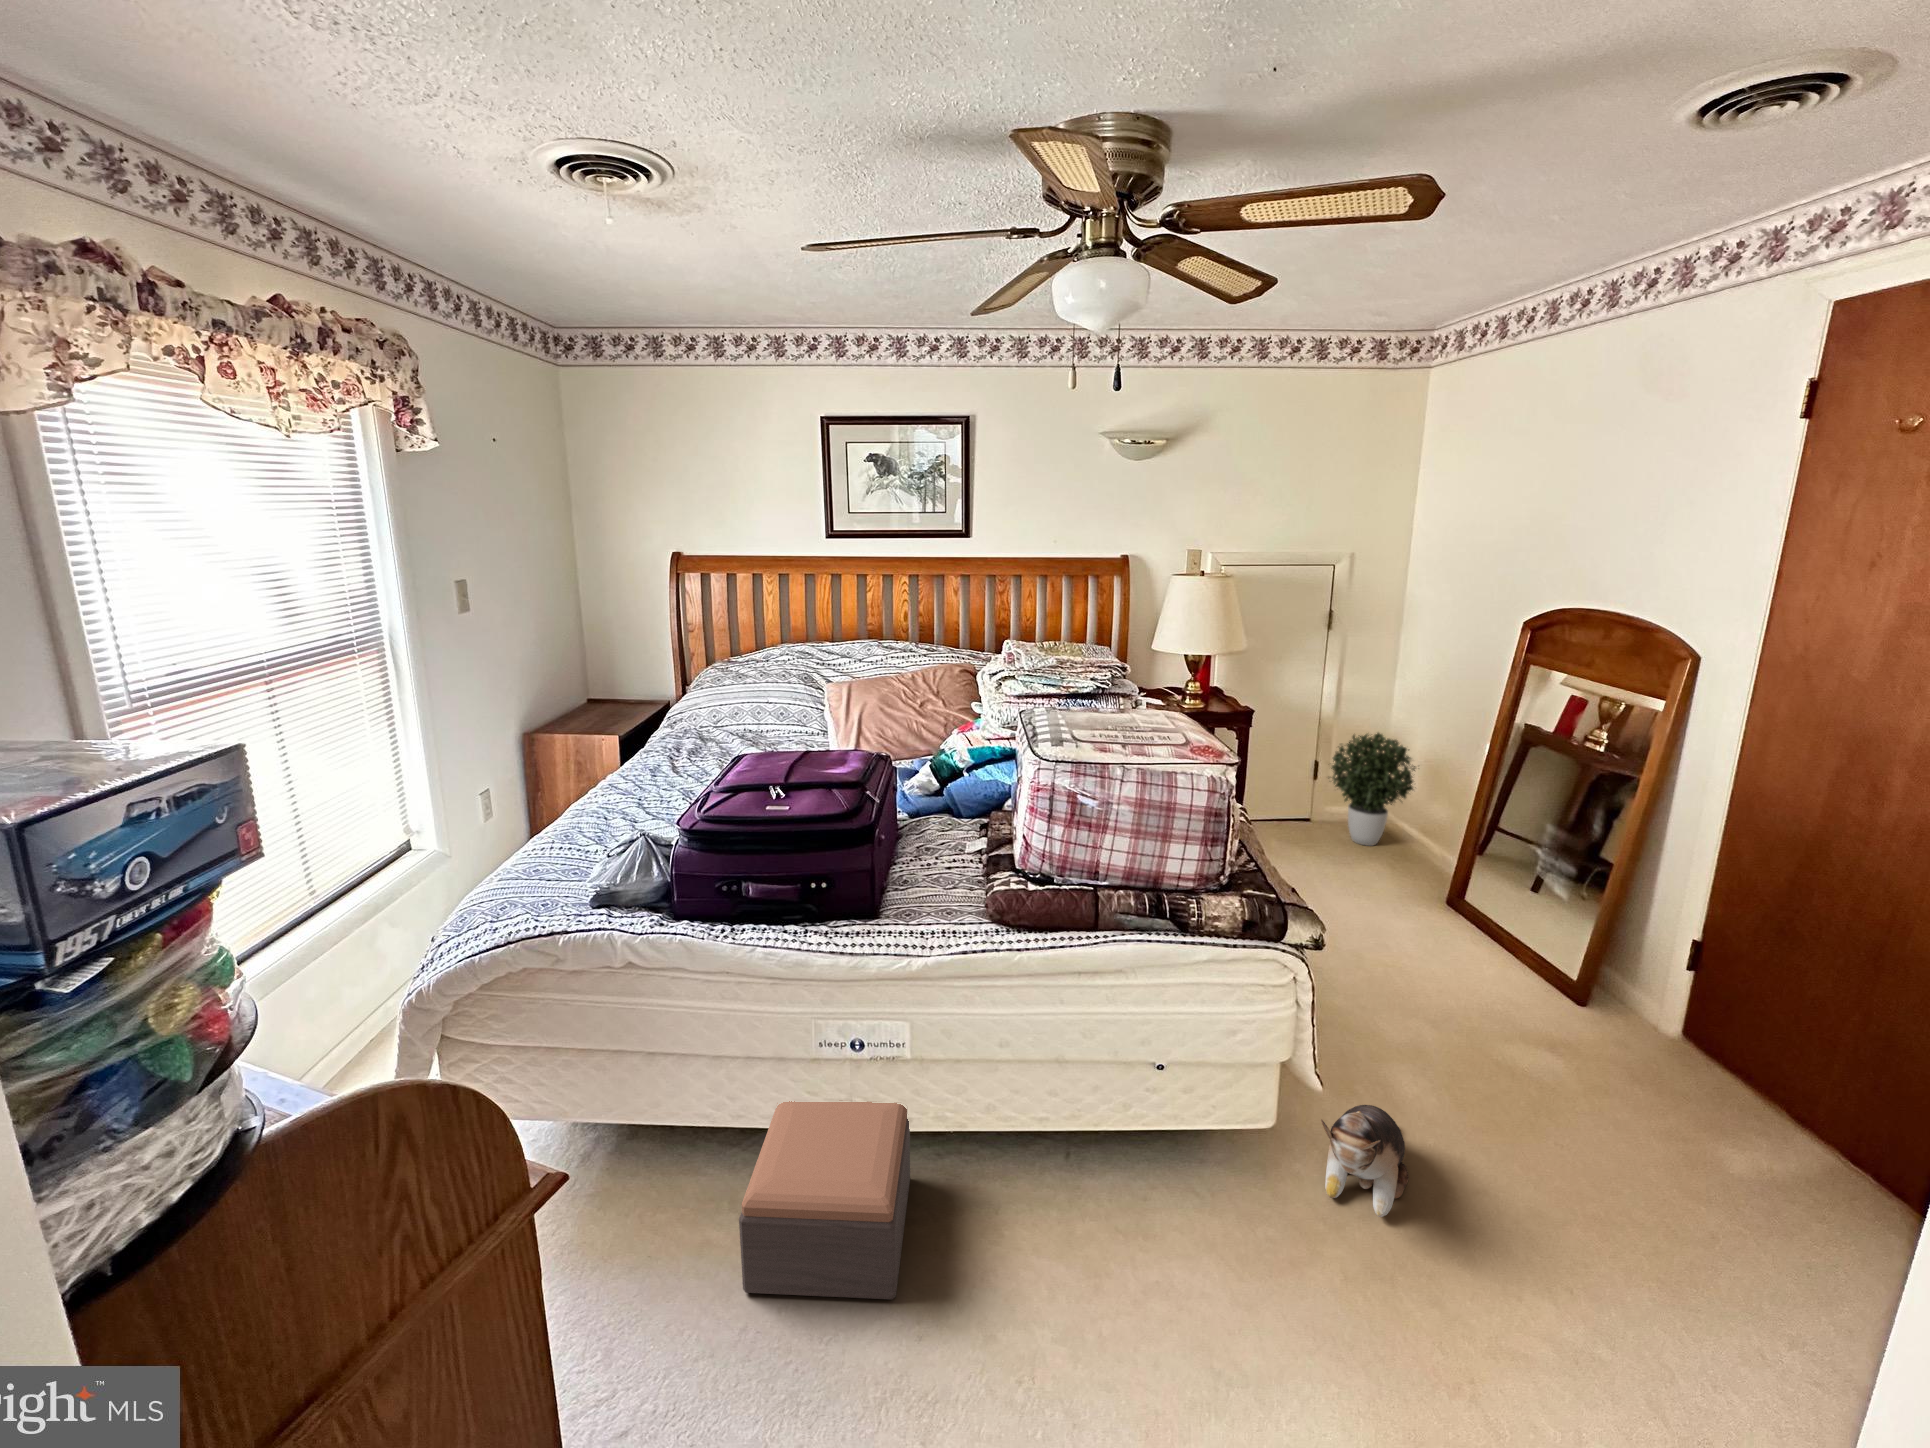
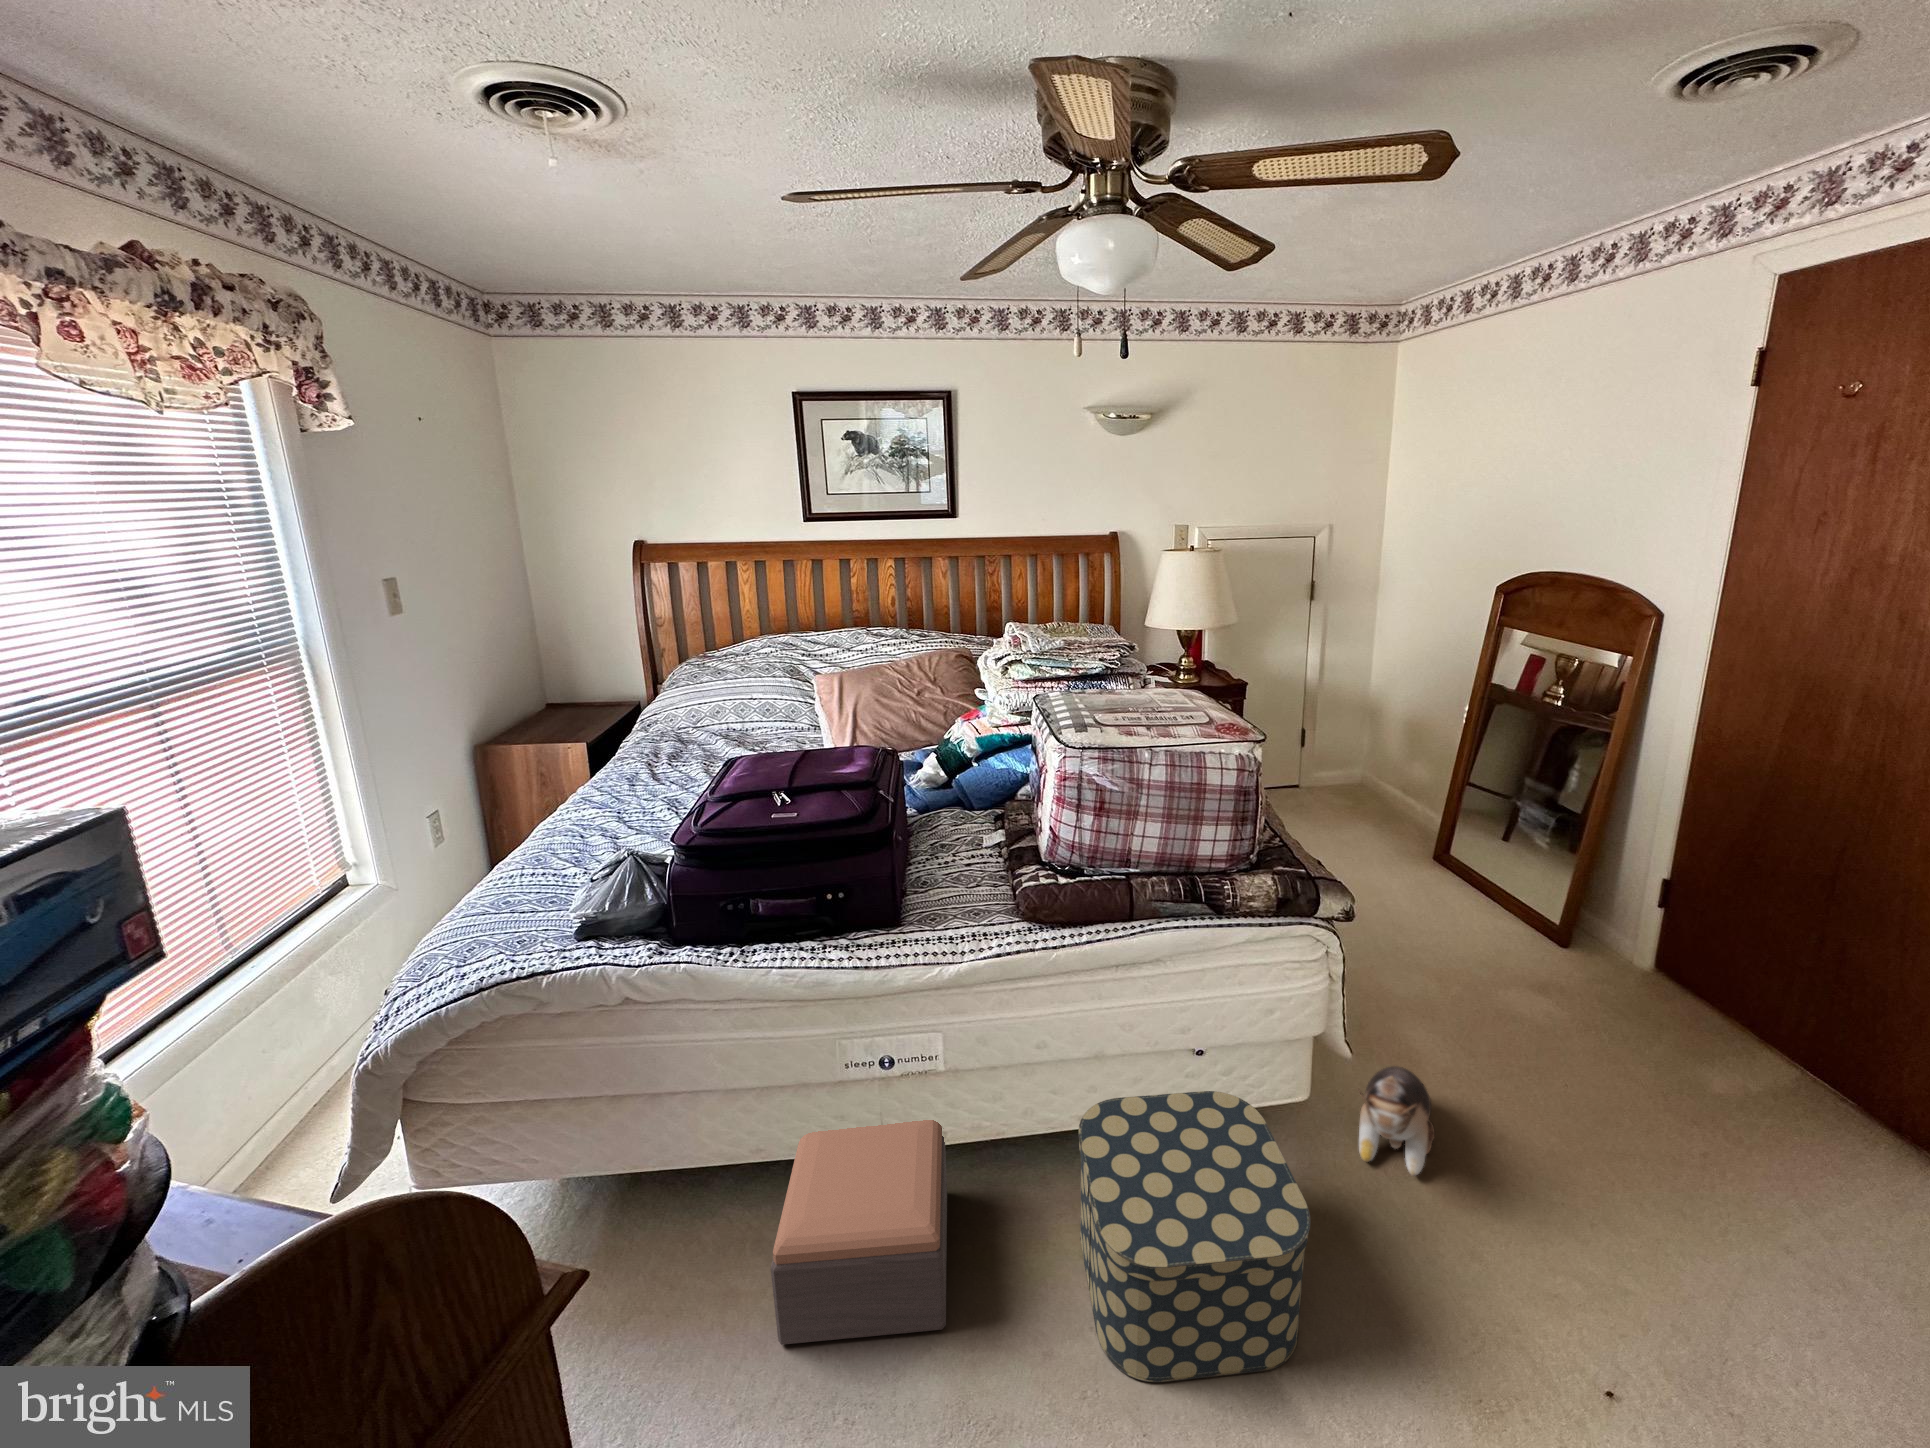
potted plant: present [1331,733,1415,846] -> none [1312,697,1398,806]
storage box: none [1032,1103,1252,1380] -> present [1079,1091,1310,1382]

